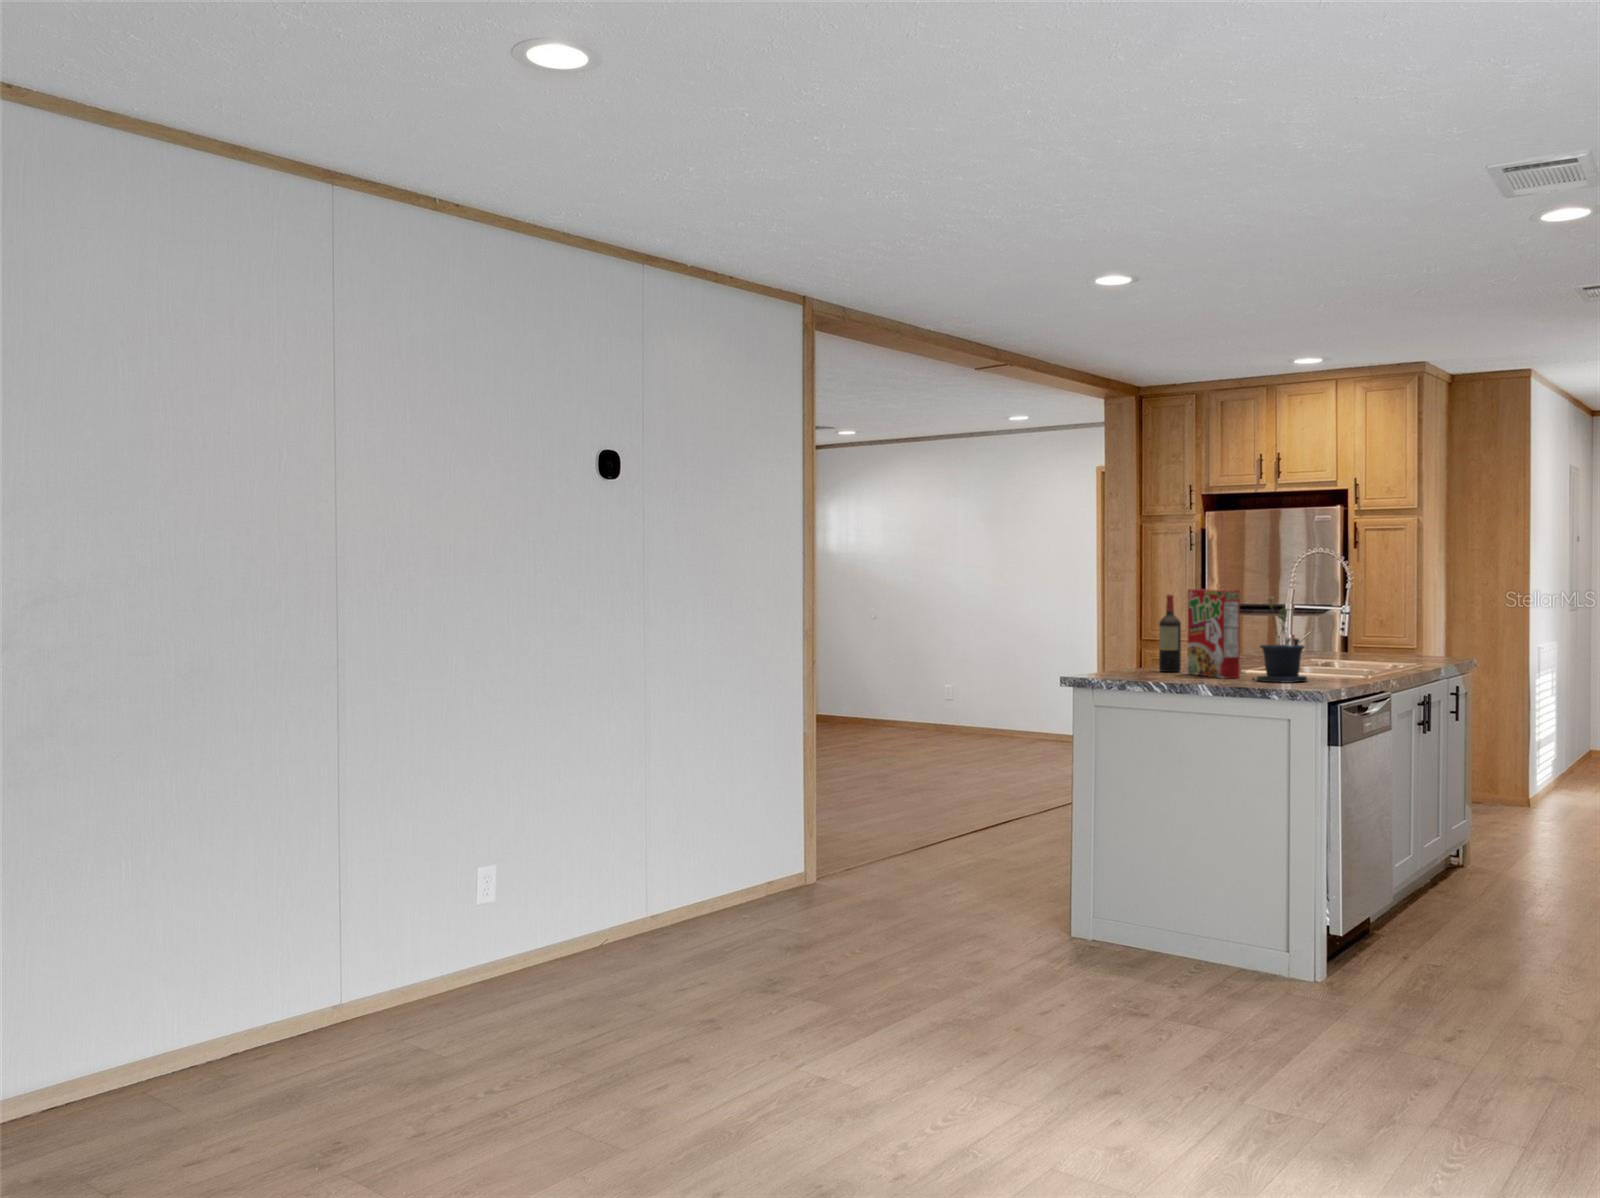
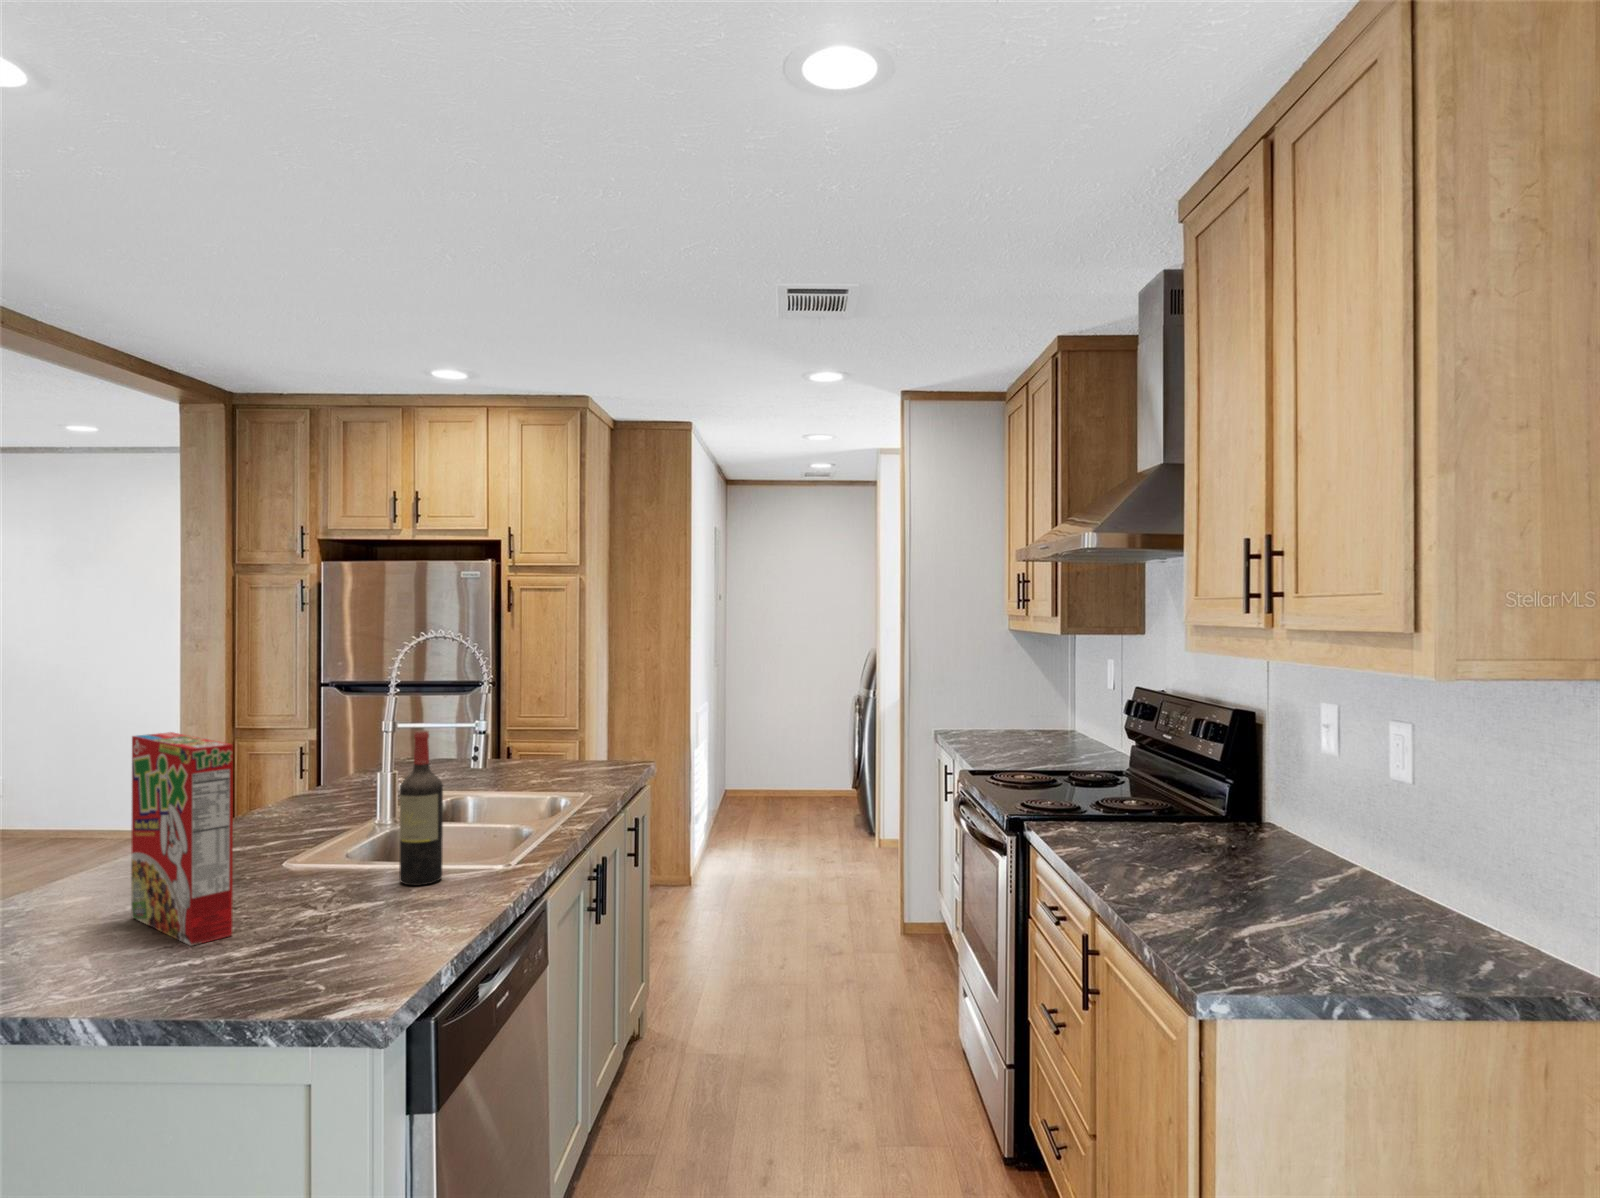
wine bottle: present [1159,595,1181,672] -> present [399,730,443,885]
potted plant: present [1252,596,1308,683] -> none [256,761,378,964]

